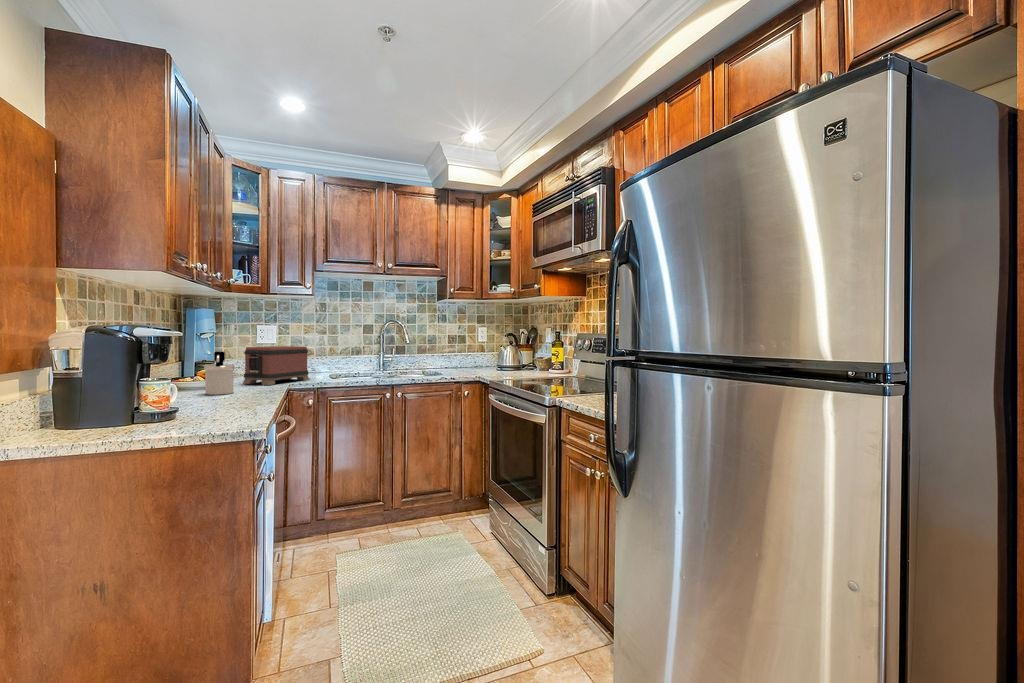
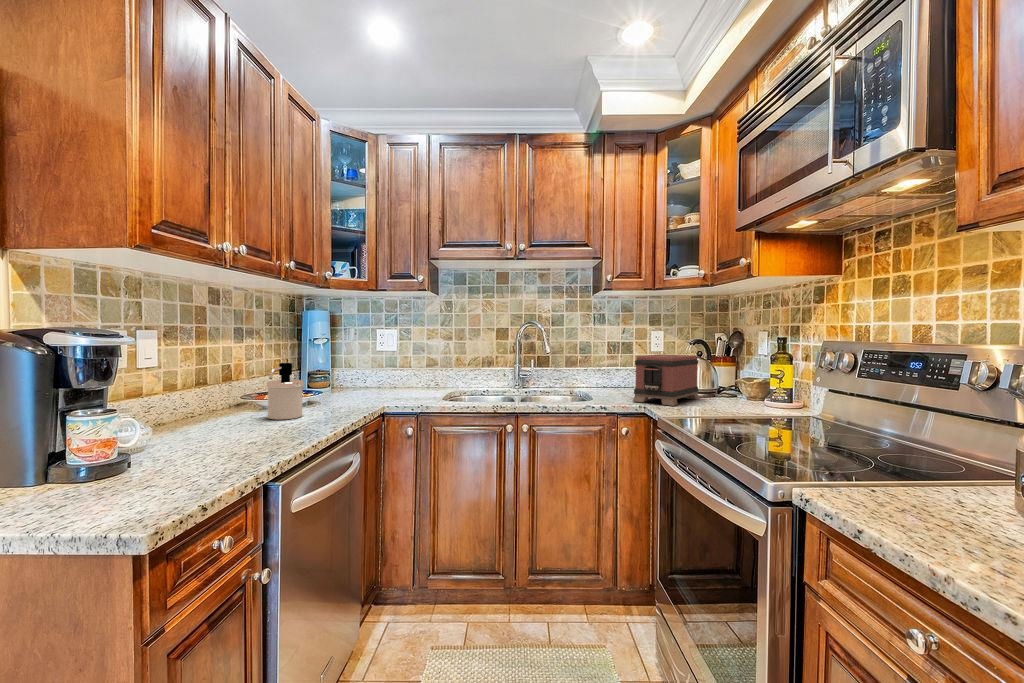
toaster: present [243,346,310,385] -> present [633,354,699,406]

